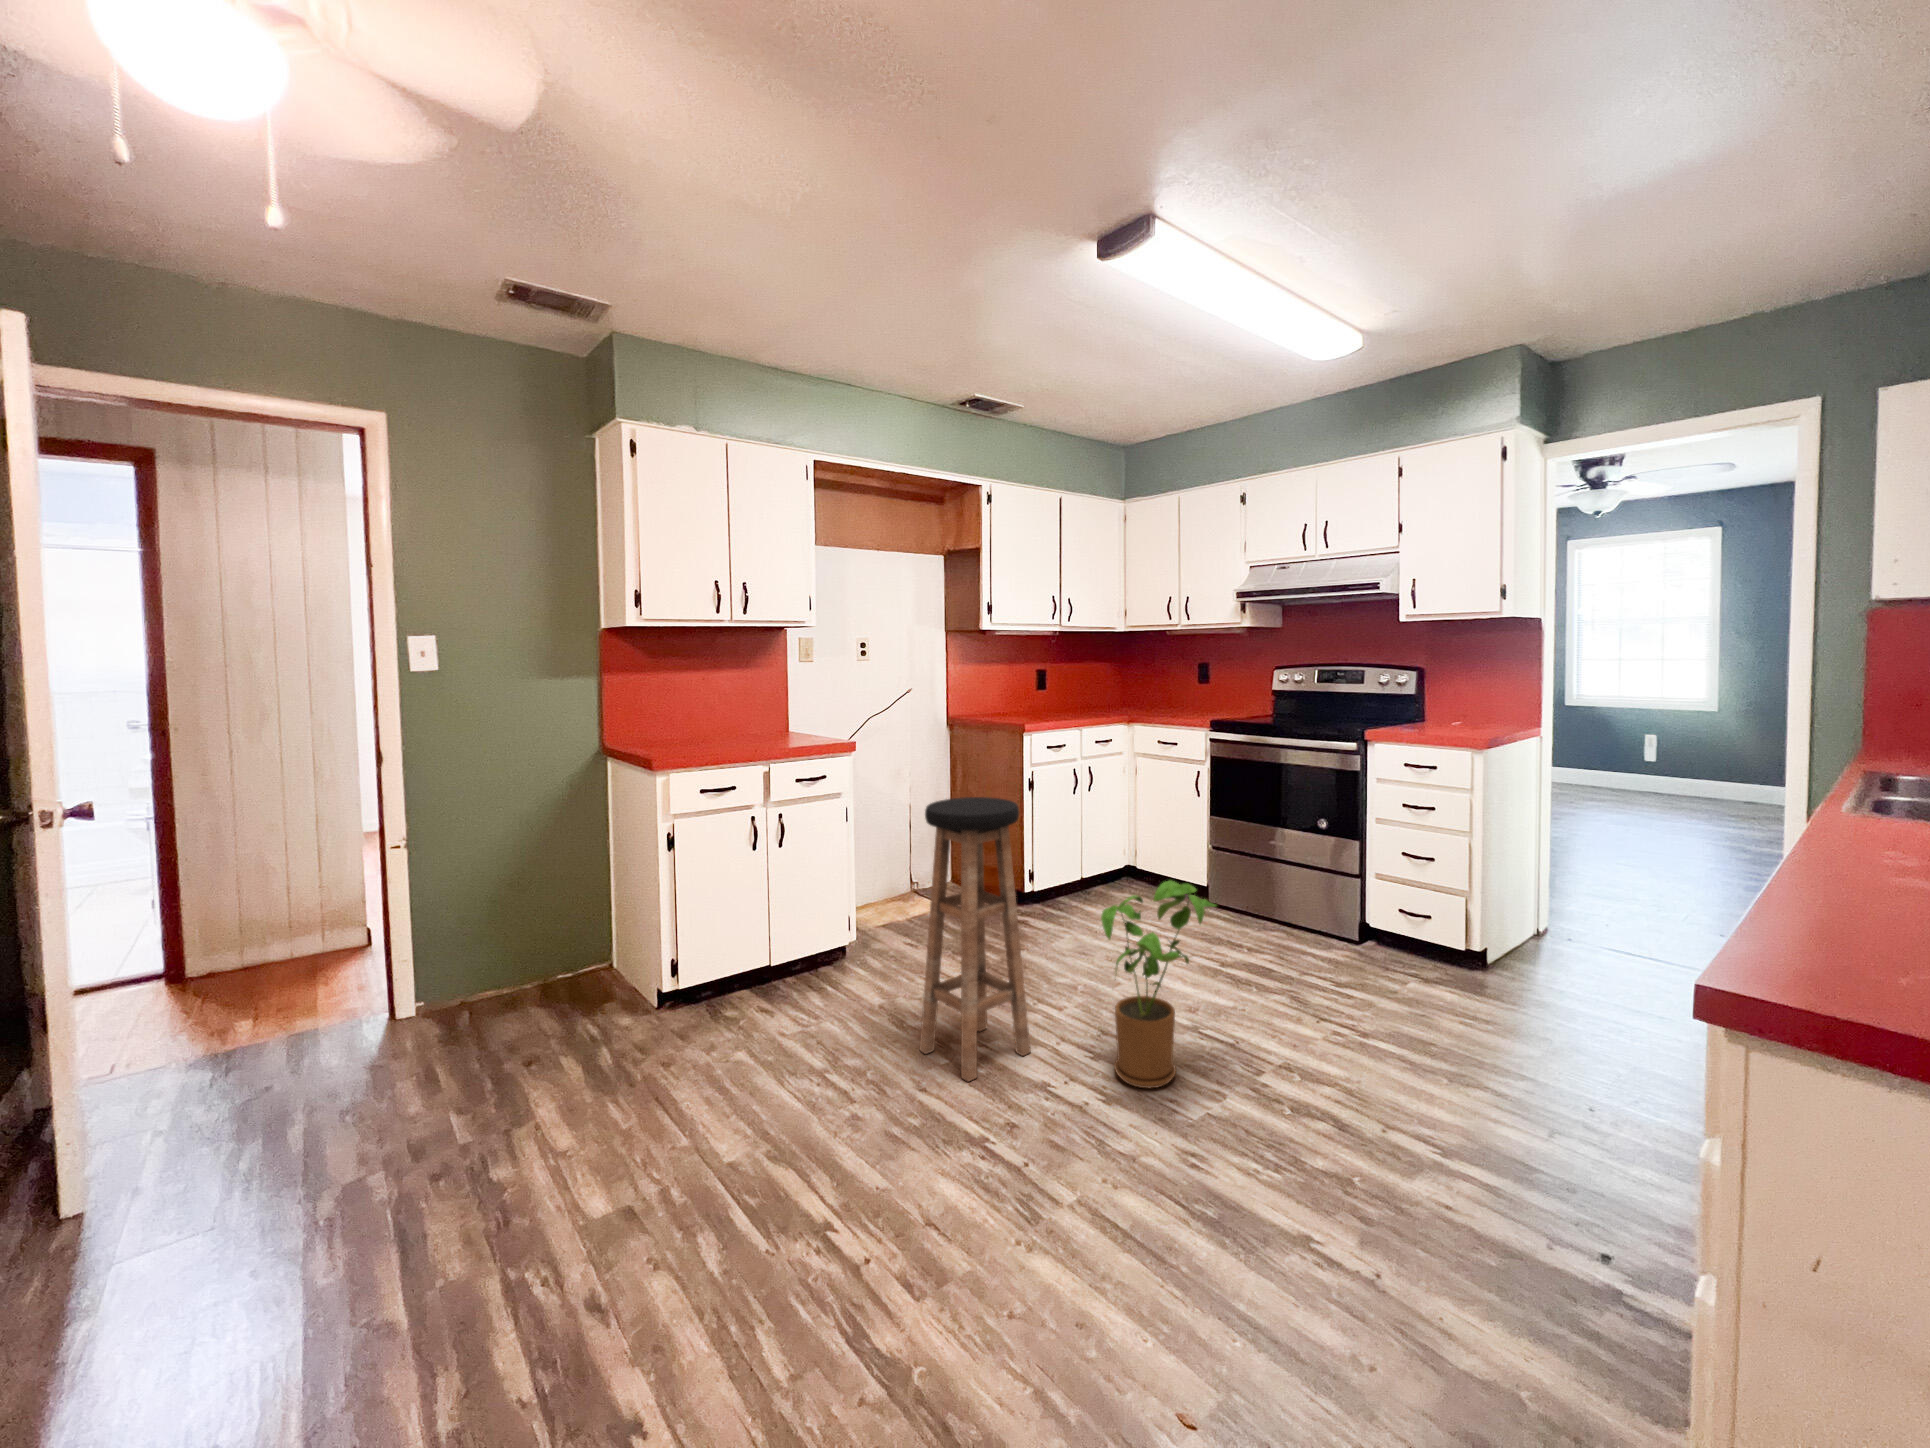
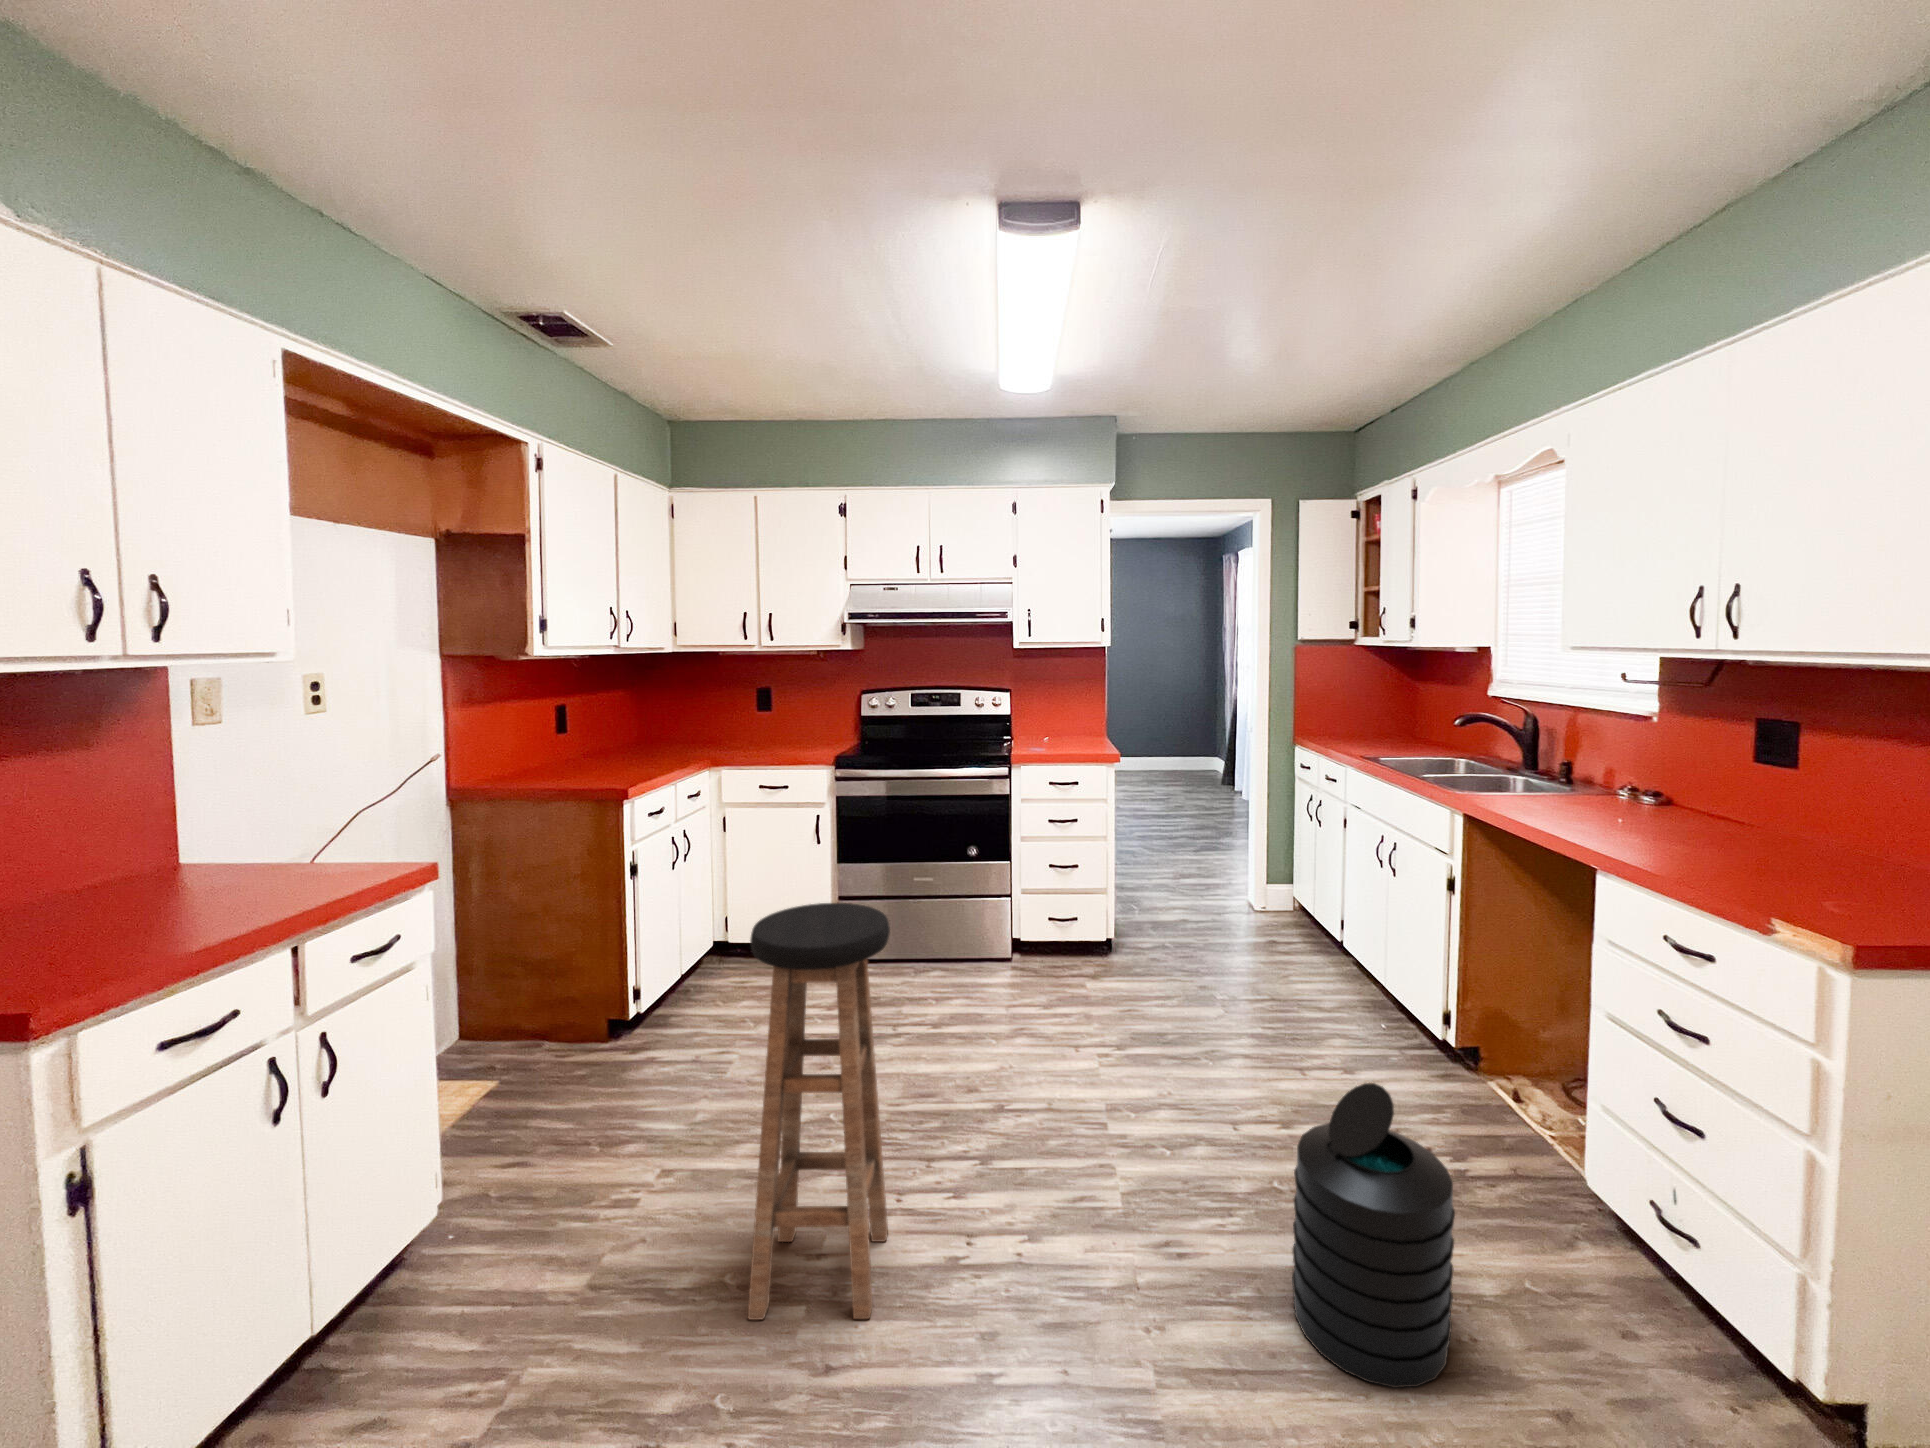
house plant: present [1101,881,1216,1088] -> none [960,951,1099,1205]
trash can: none [1205,1050,1367,1359] -> present [1292,1083,1455,1388]

